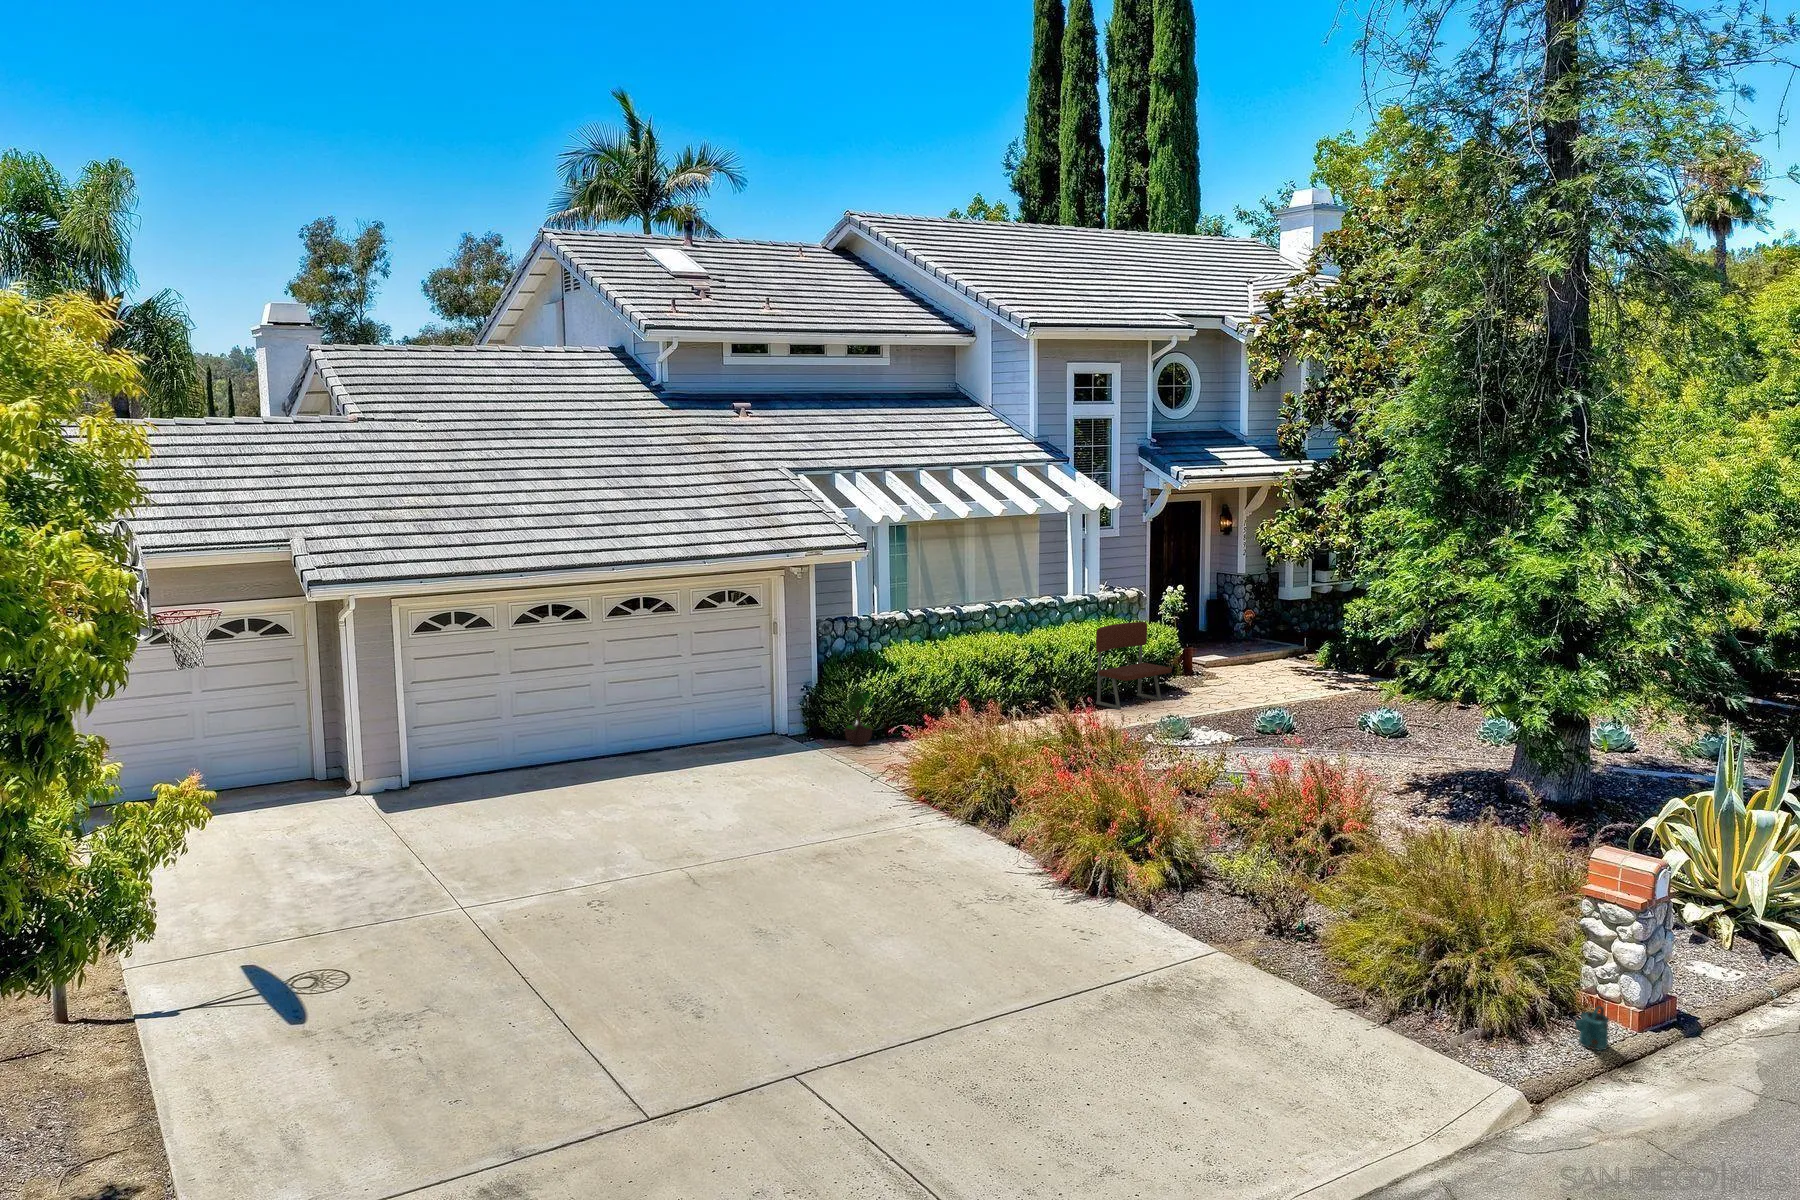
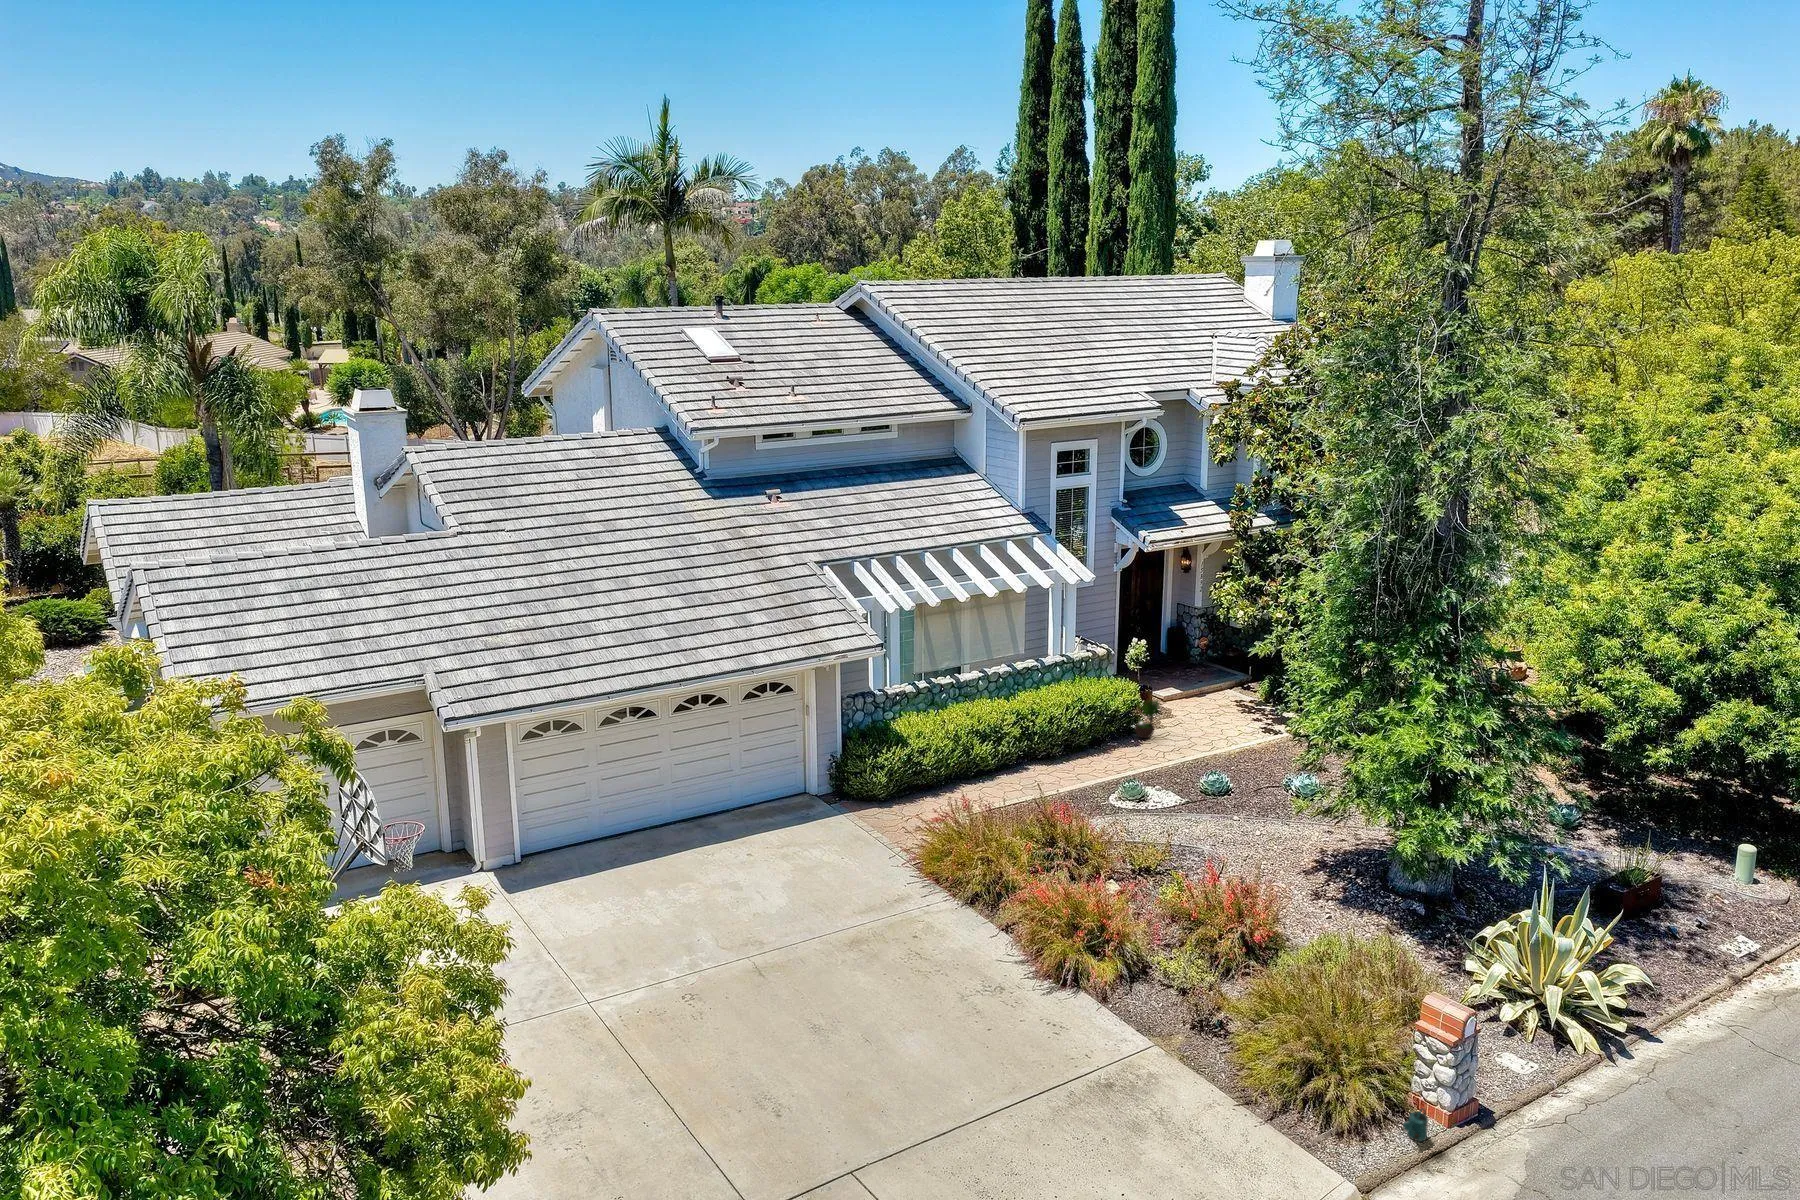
bench: present [1096,622,1172,710] -> none [1070,689,1133,767]
potted tree: present [842,689,873,746] -> present [1135,701,1159,738]

